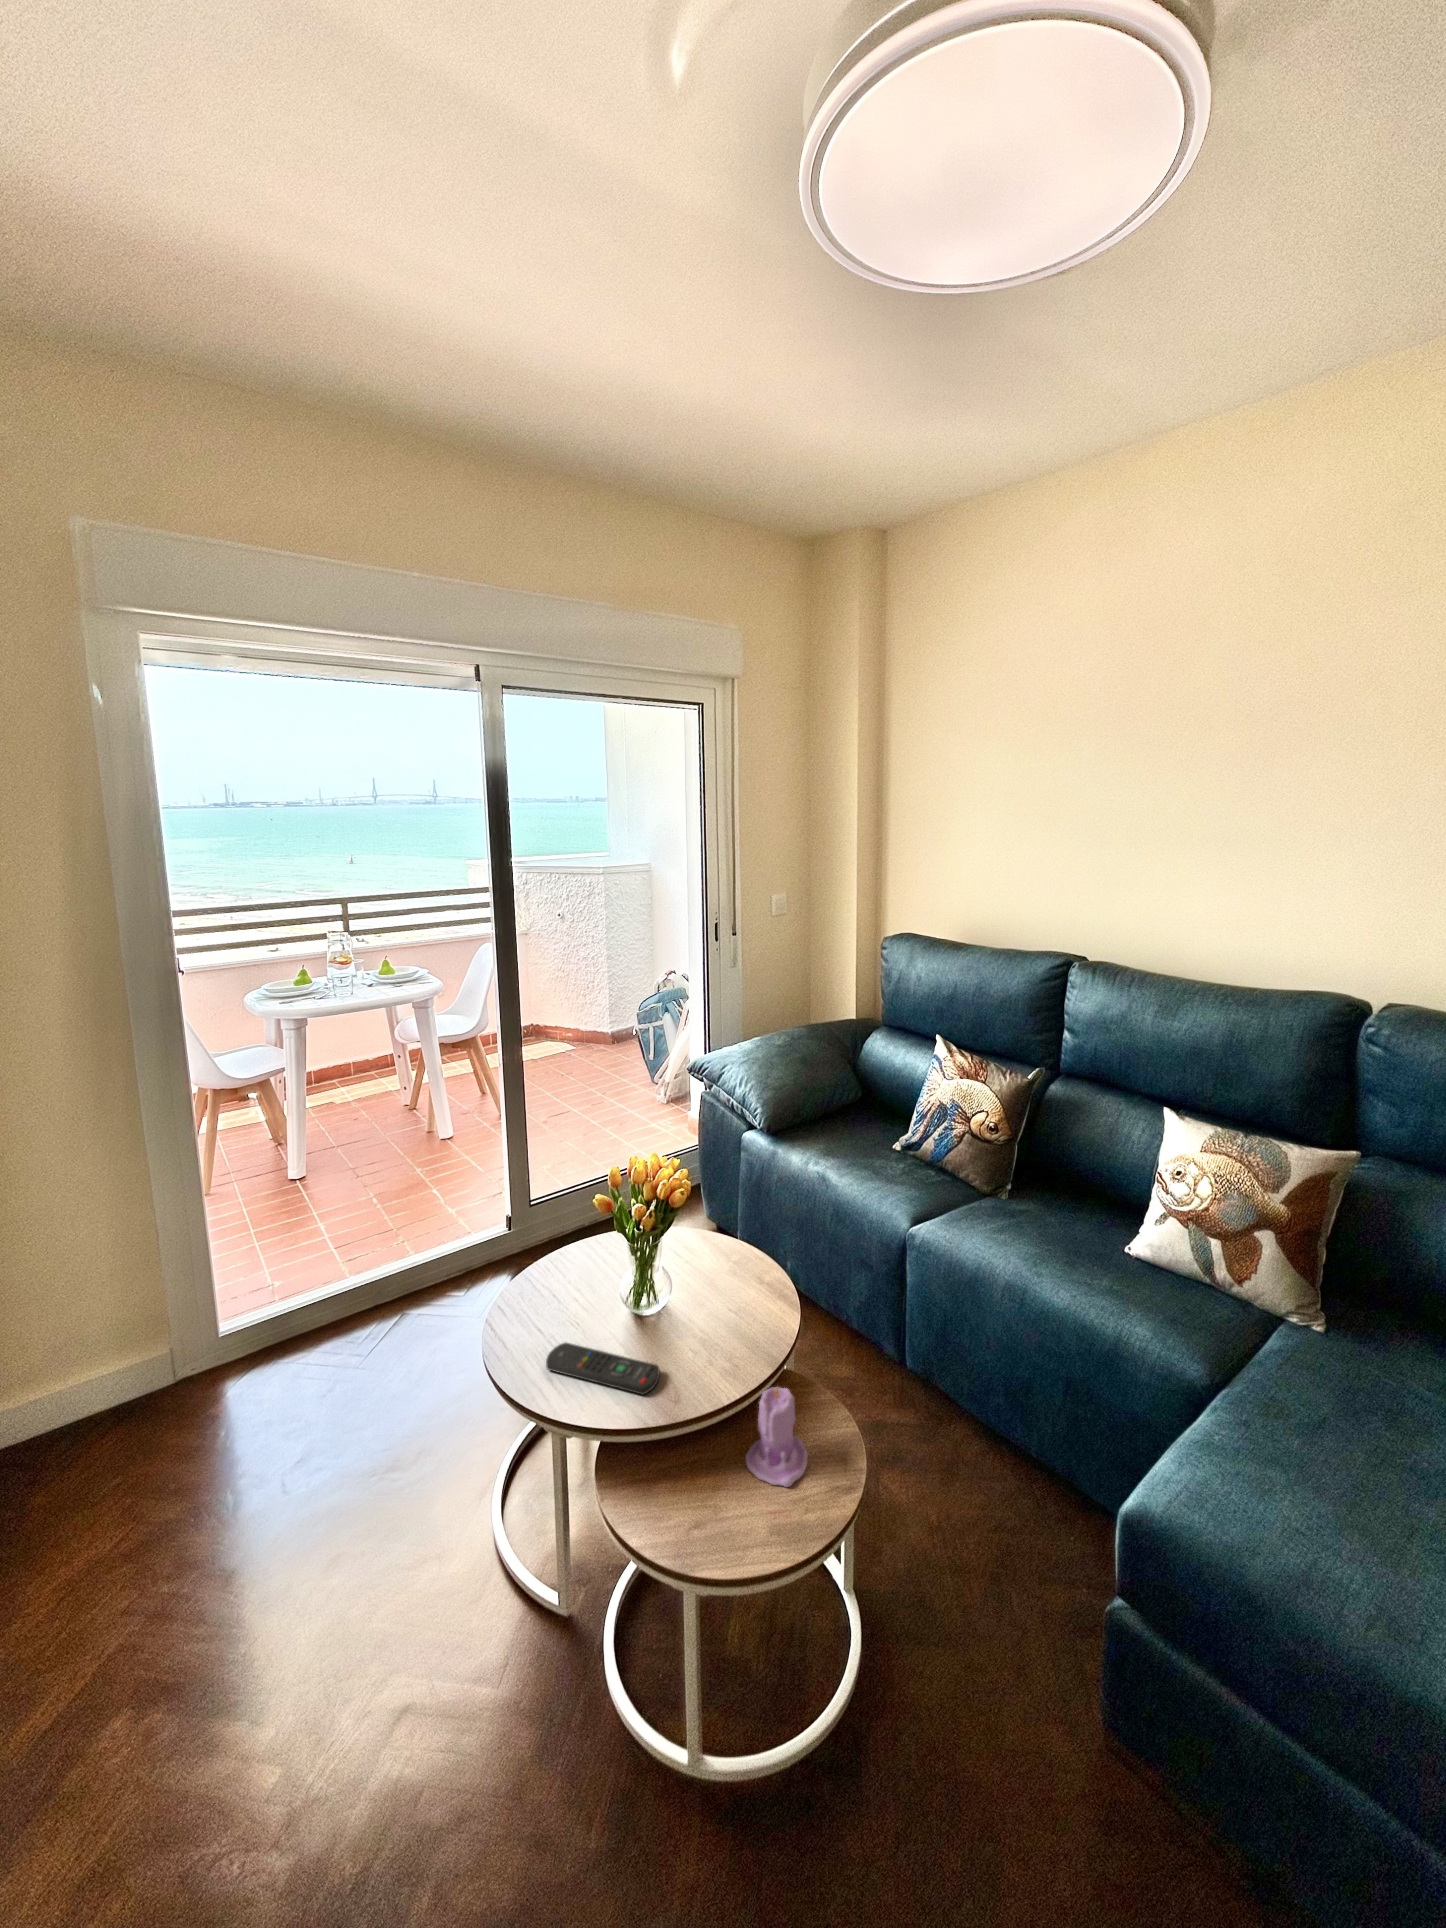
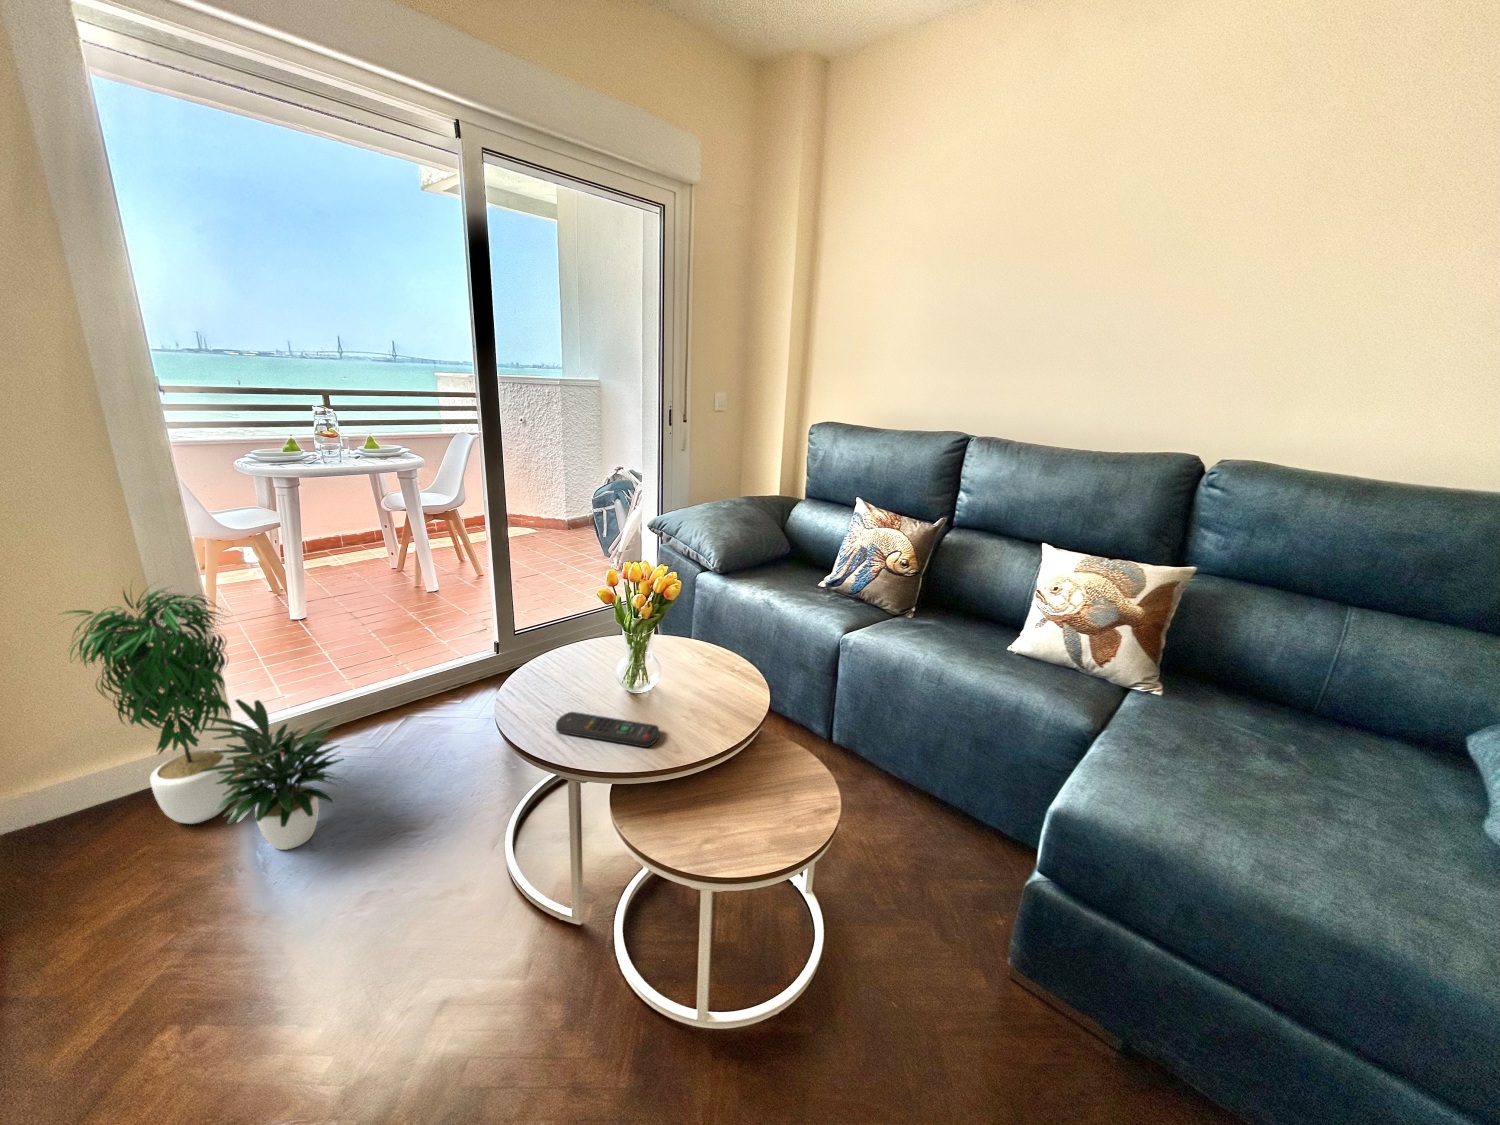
potted plant: none [67,1172,334,1485] -> present [62,587,344,850]
candle: present [746,1387,808,1487] -> none [736,732,788,812]

